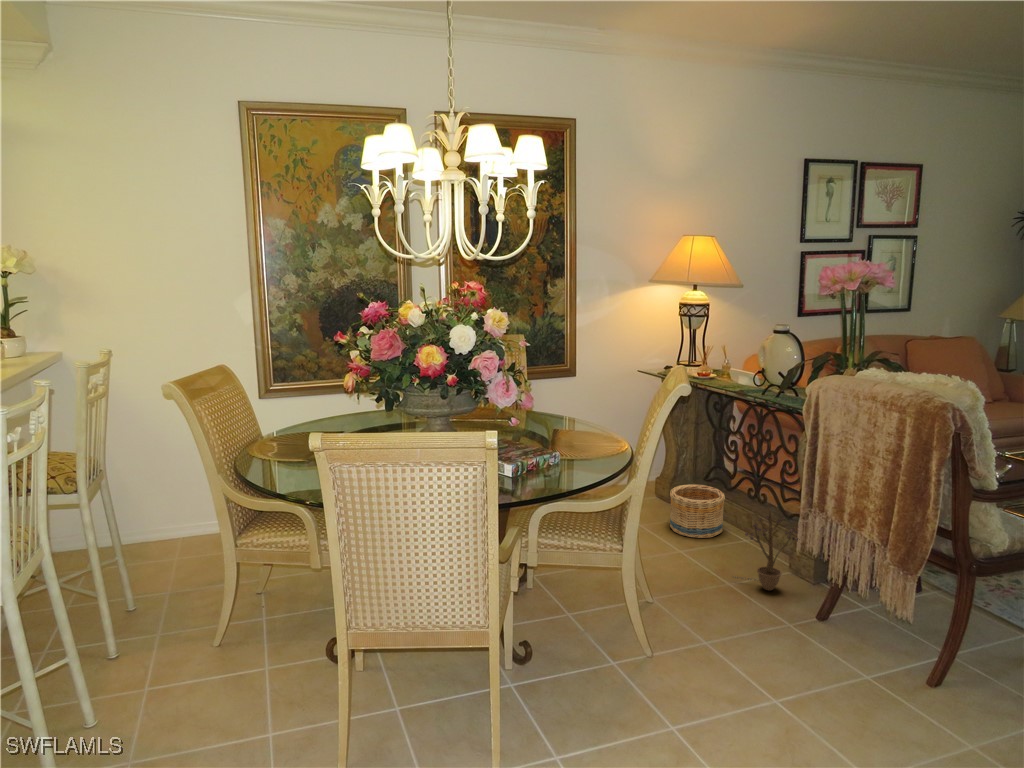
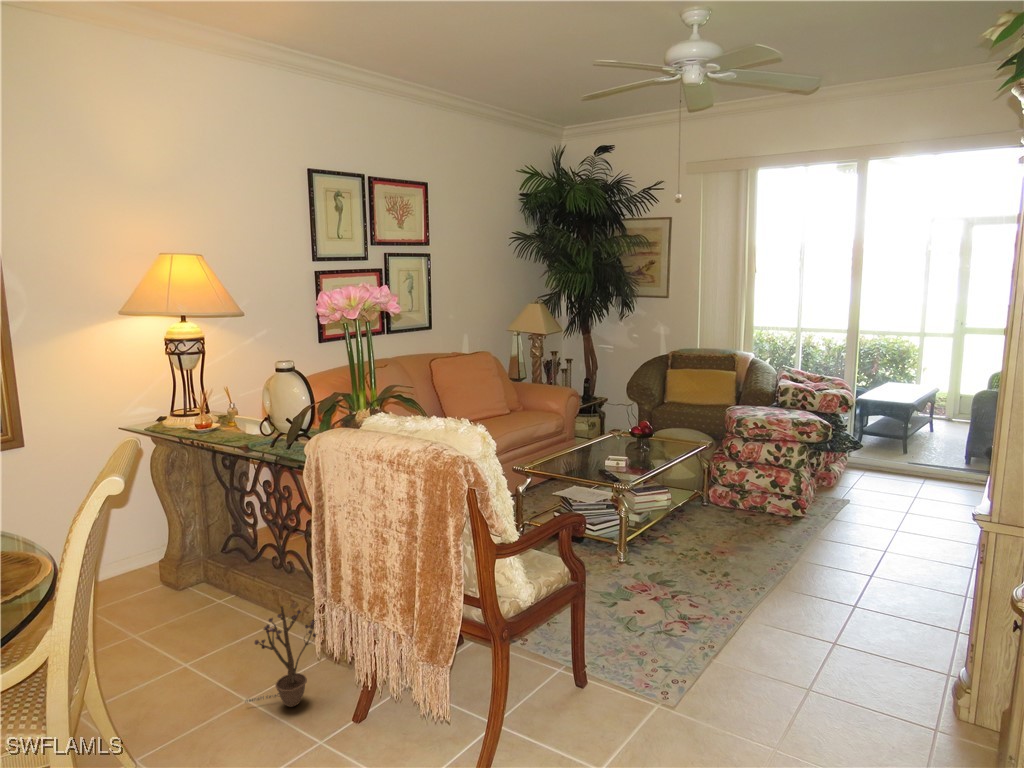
basket: present [670,484,725,538] -> none [165,567,244,644]

